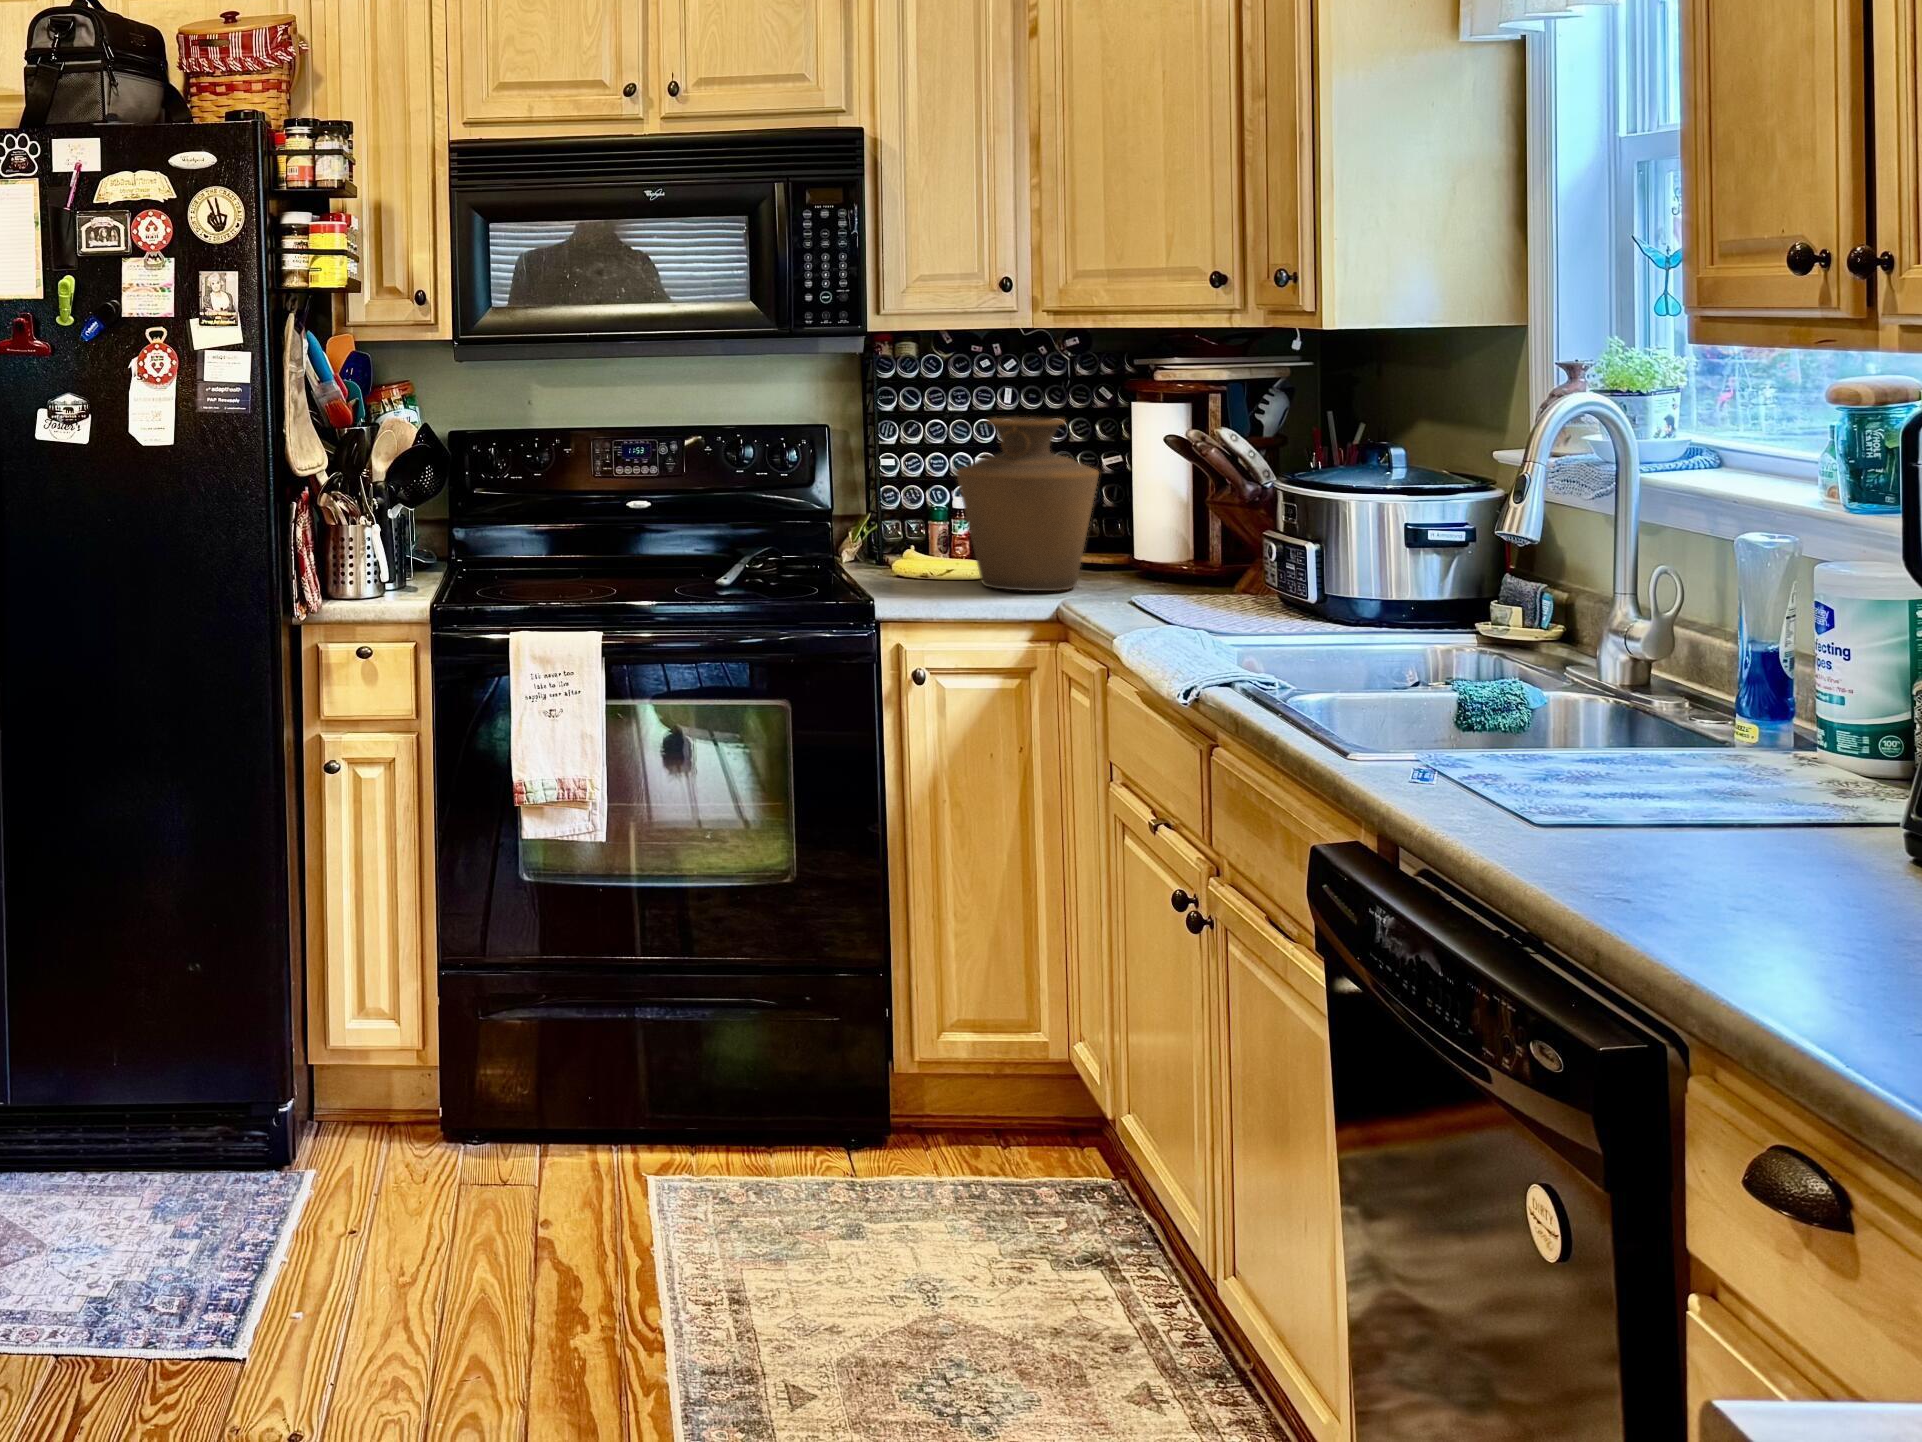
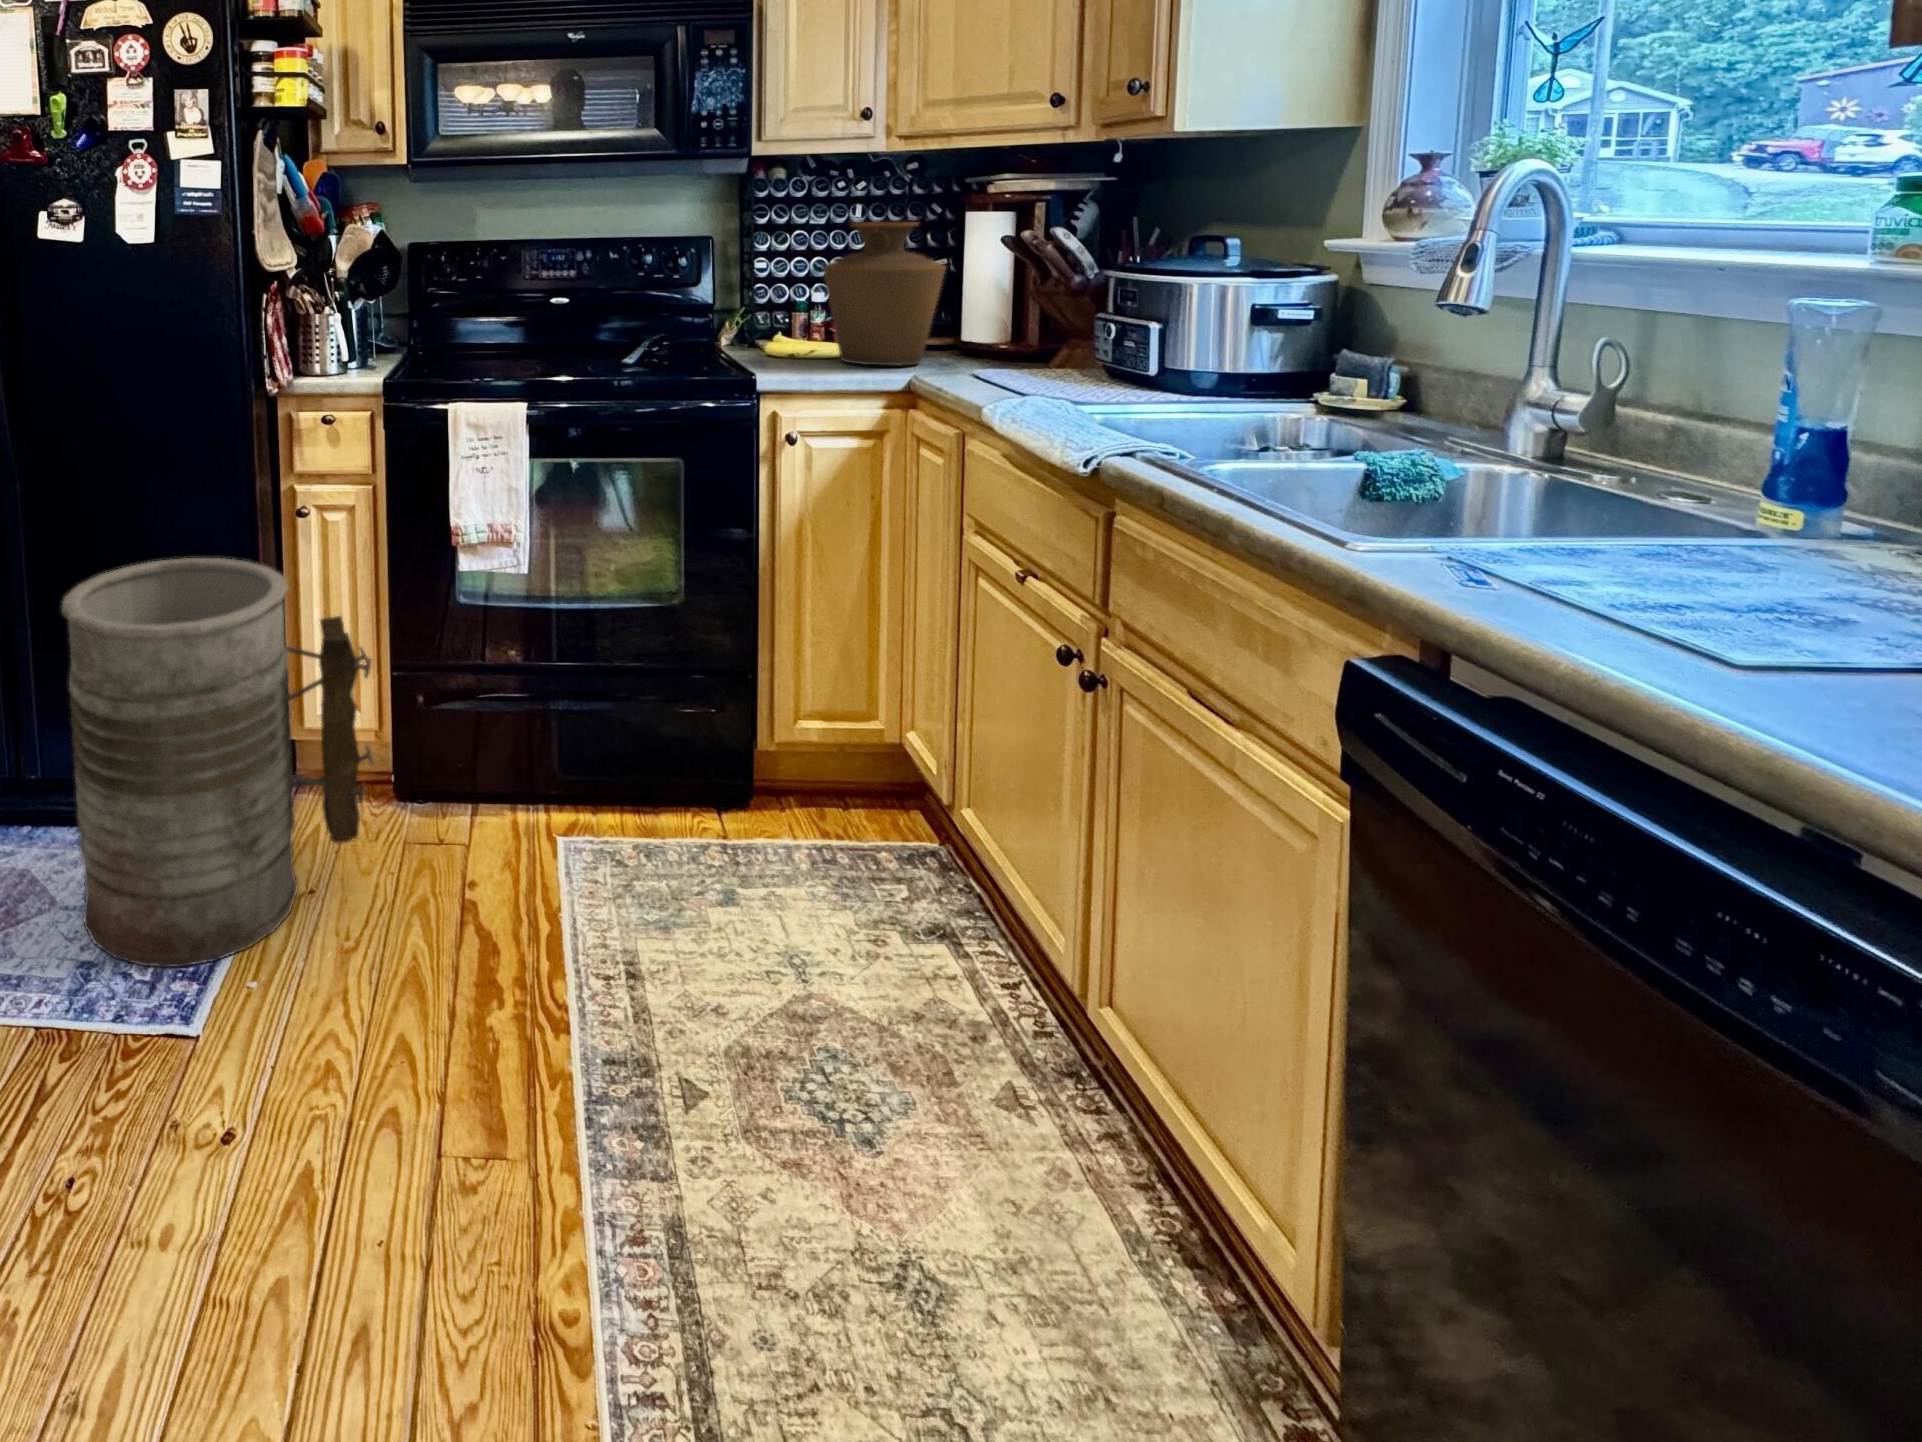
trash can: none [72,823,427,1301] -> present [61,558,373,967]

